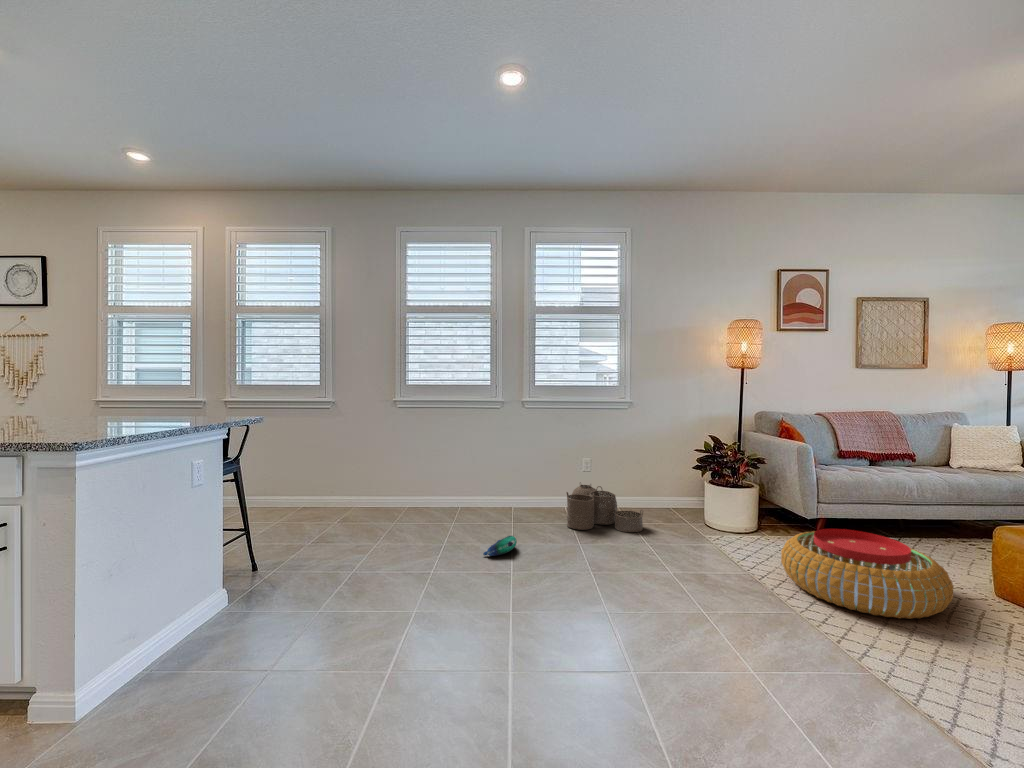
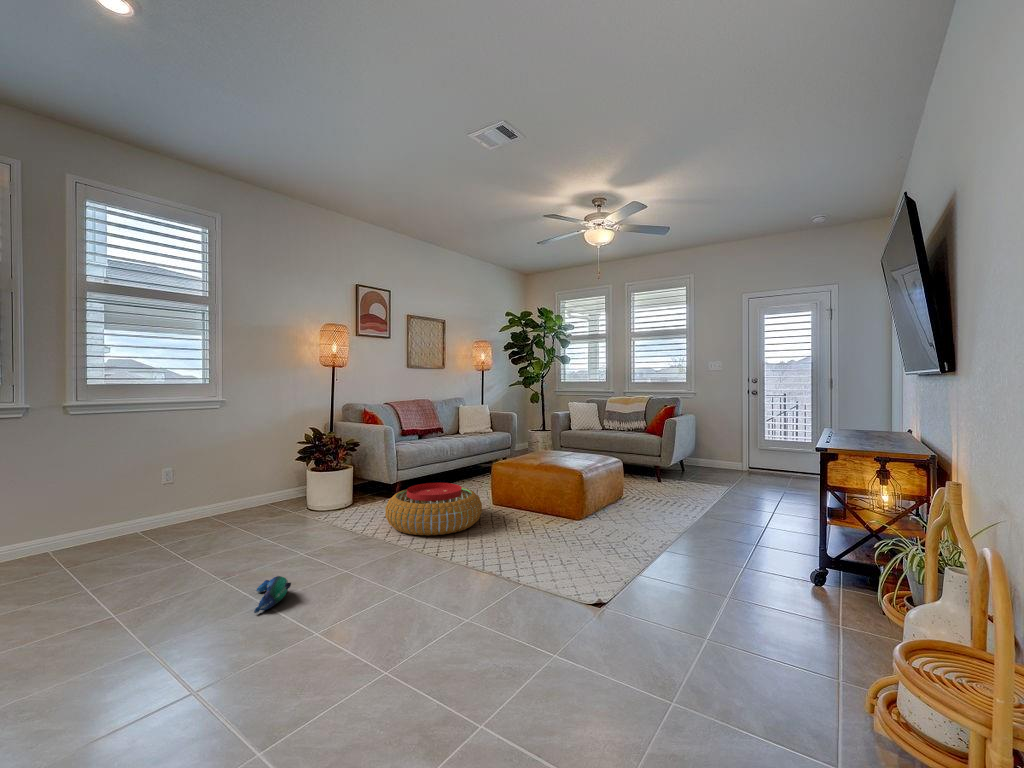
woven basket: present [566,485,643,532] -> none [150,495,253,549]
plush toy: present [483,536,517,556] -> present [254,576,291,613]

